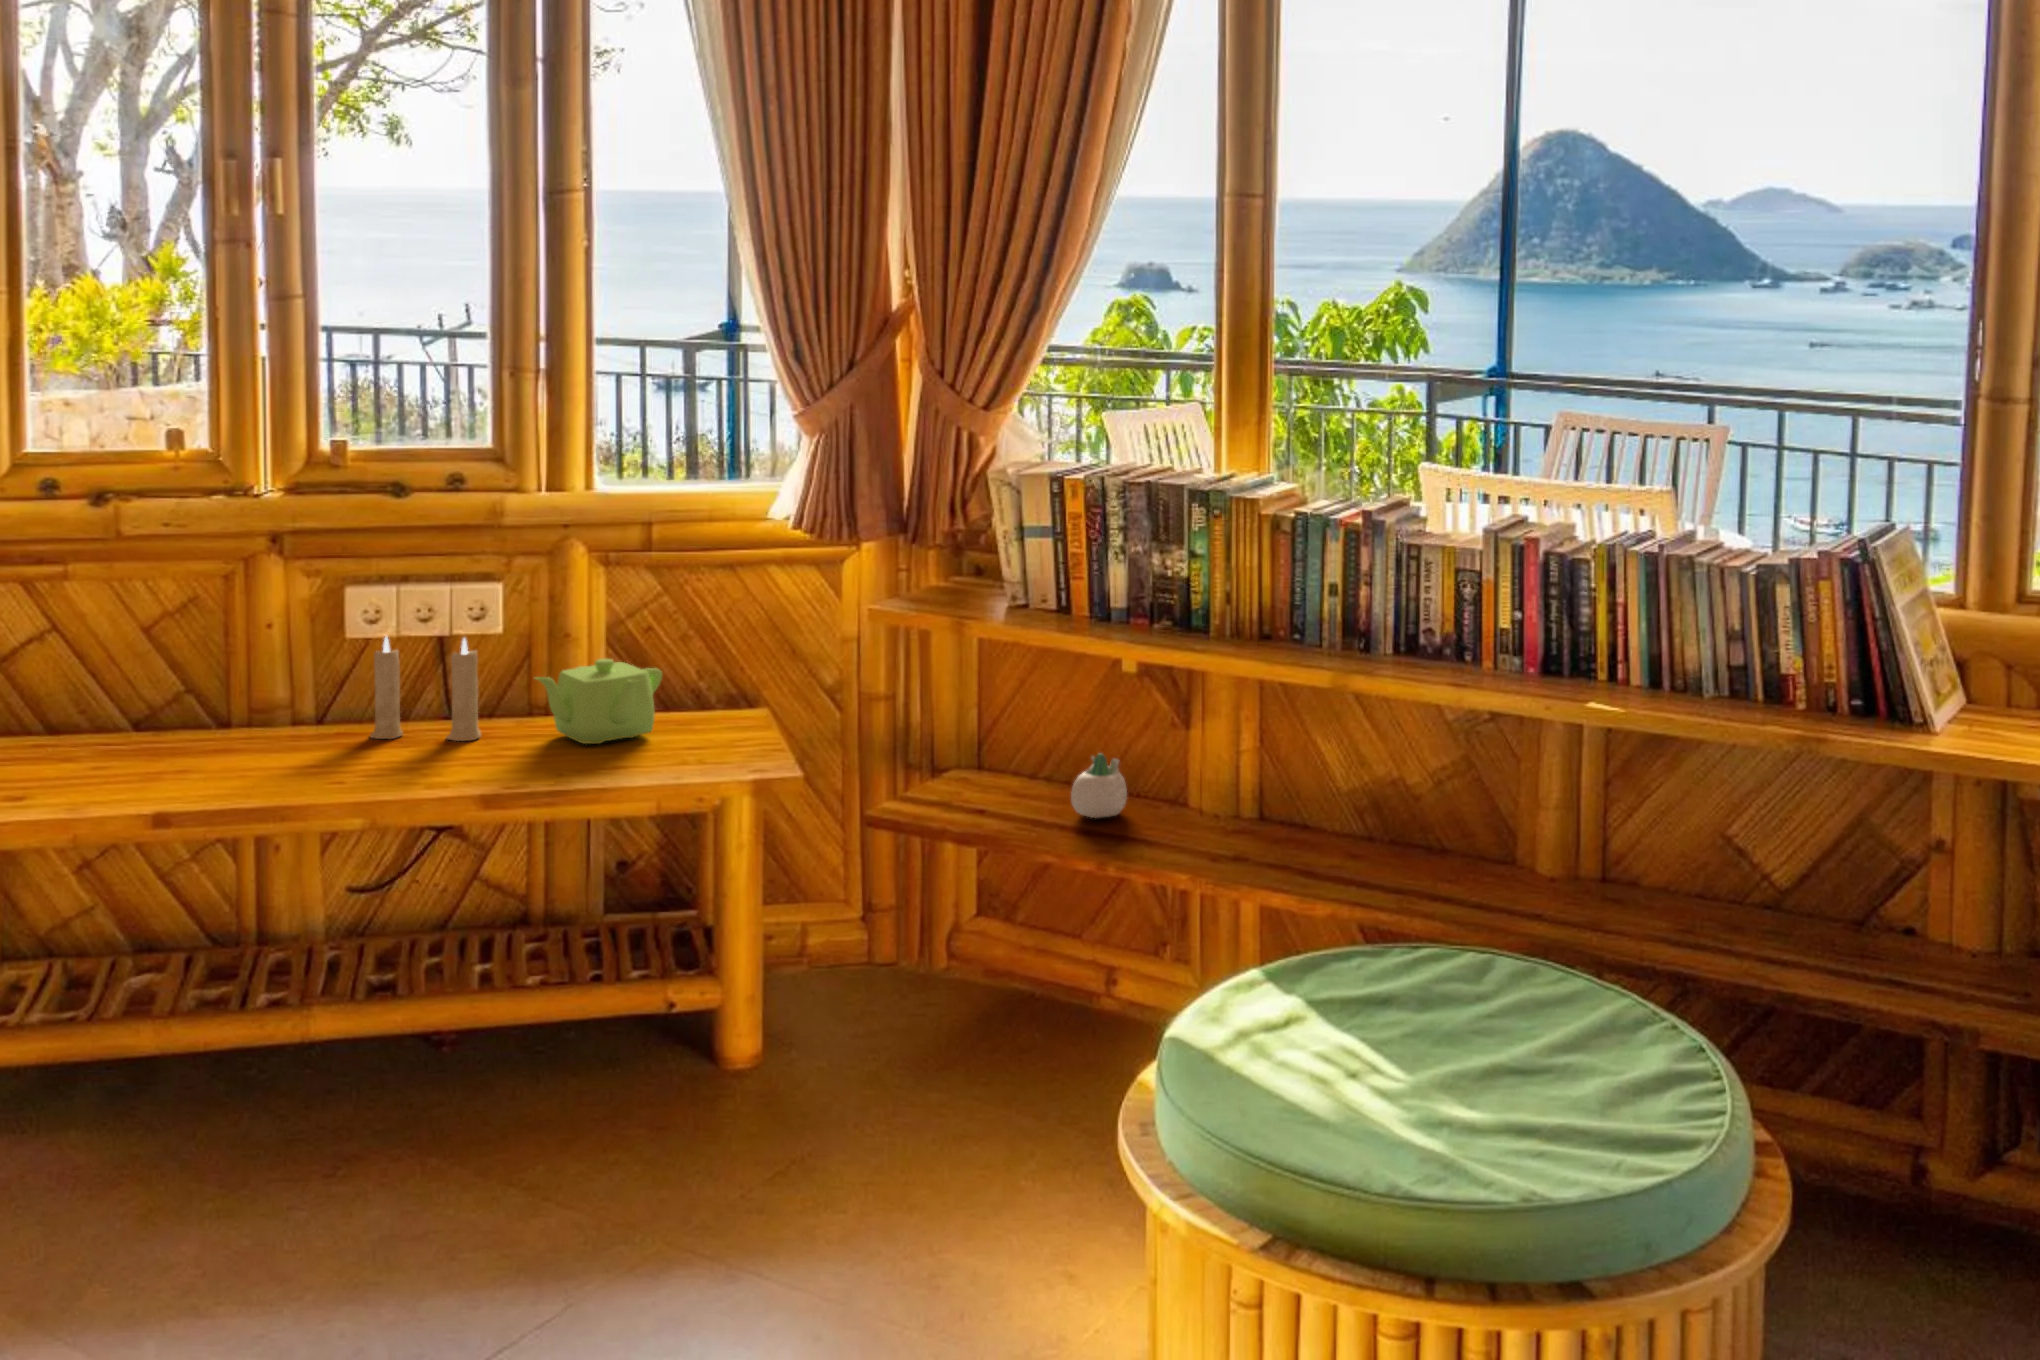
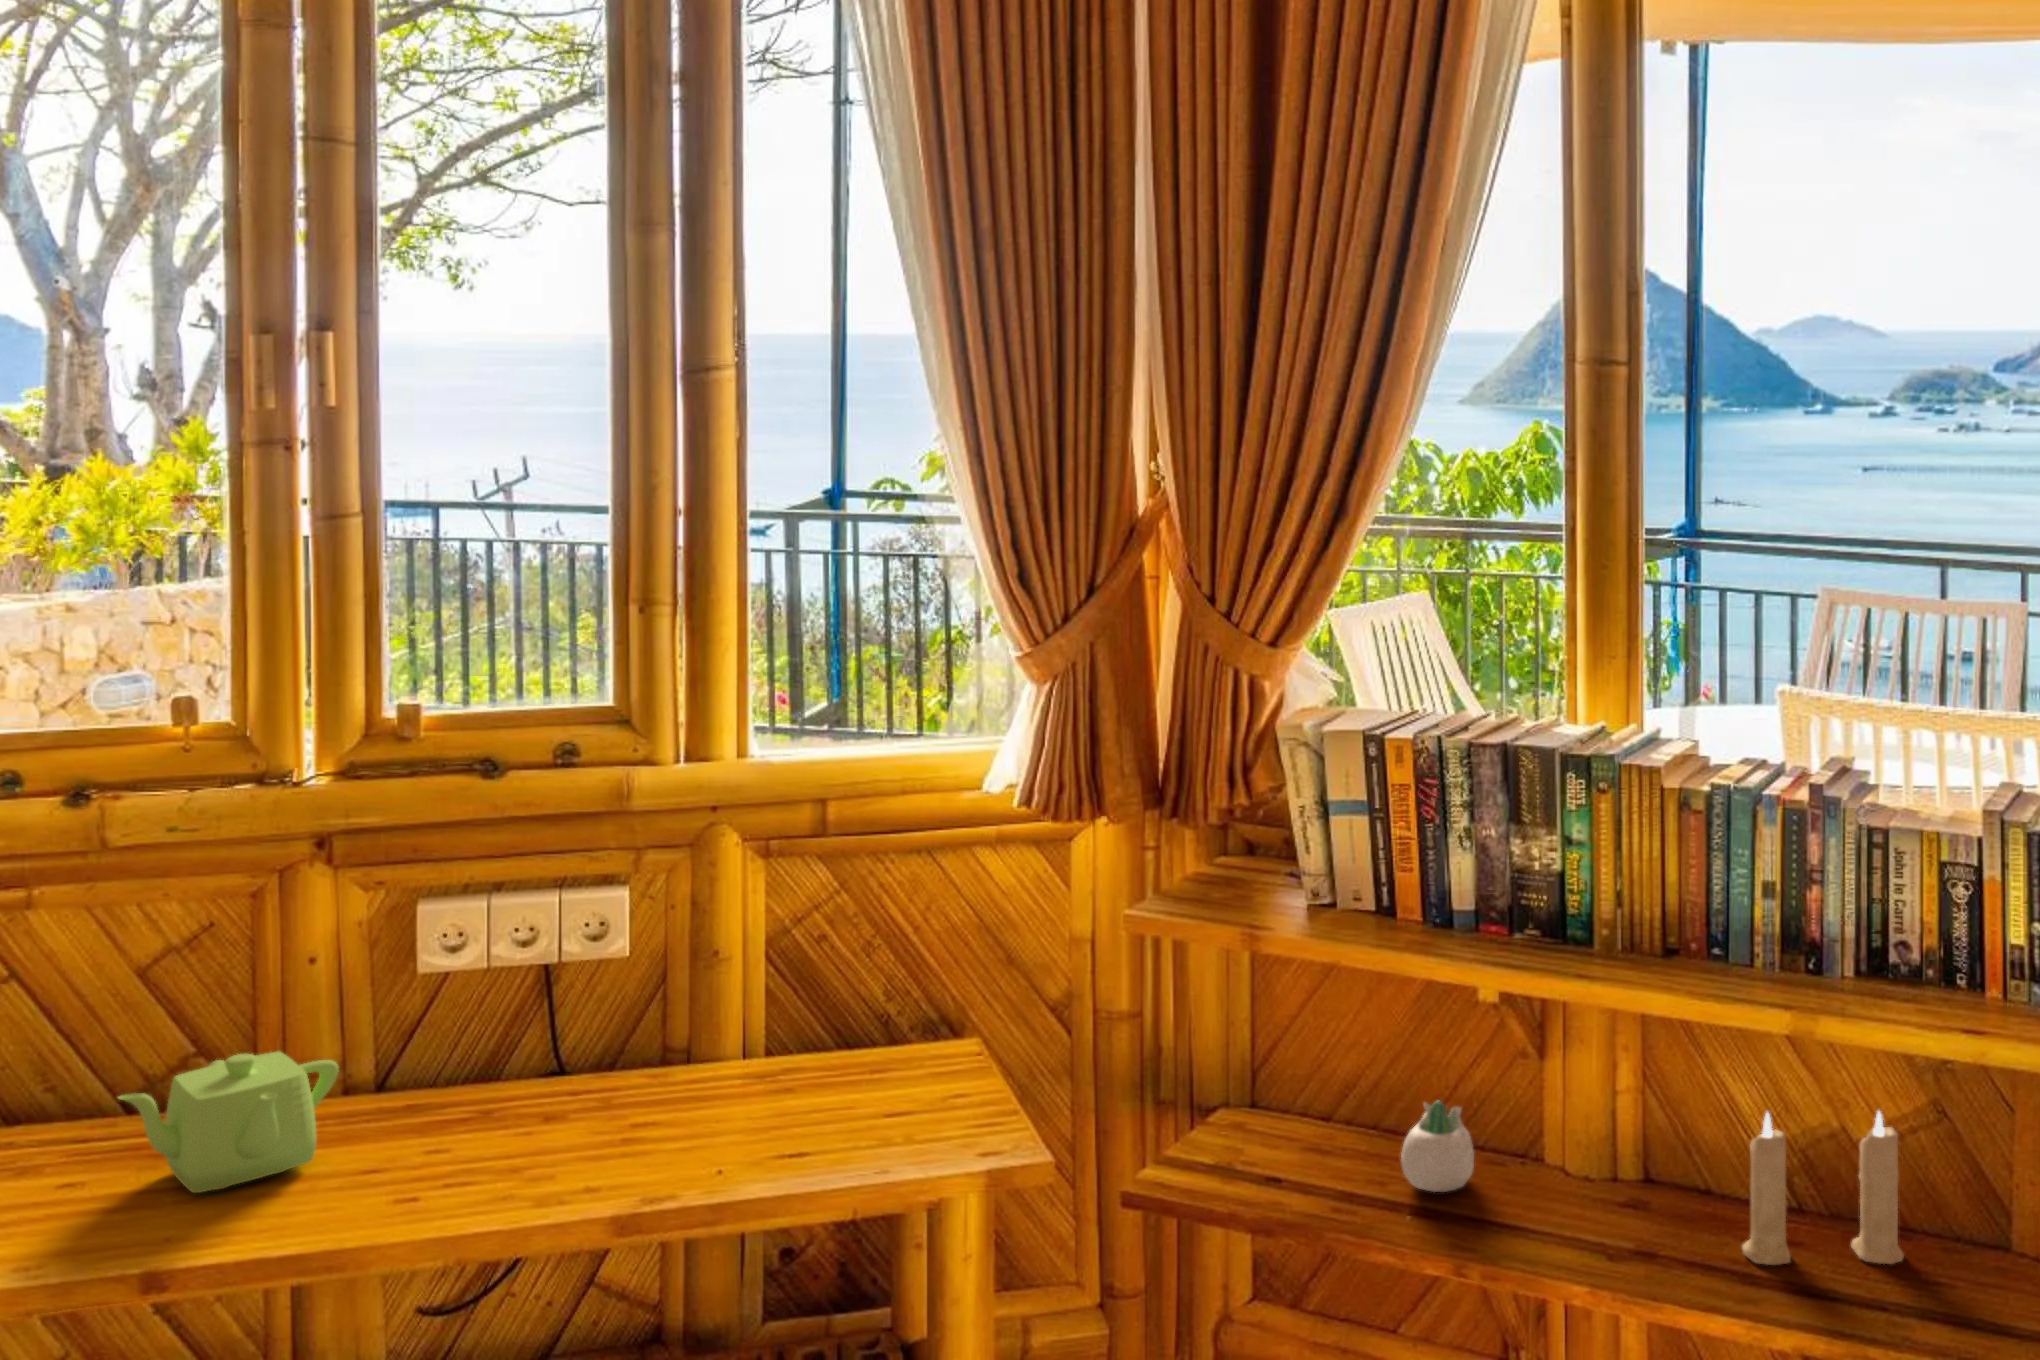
candle: present [370,637,481,741] -> present [1742,1111,1904,1265]
teapot: present [535,659,662,744] -> present [118,1052,339,1193]

